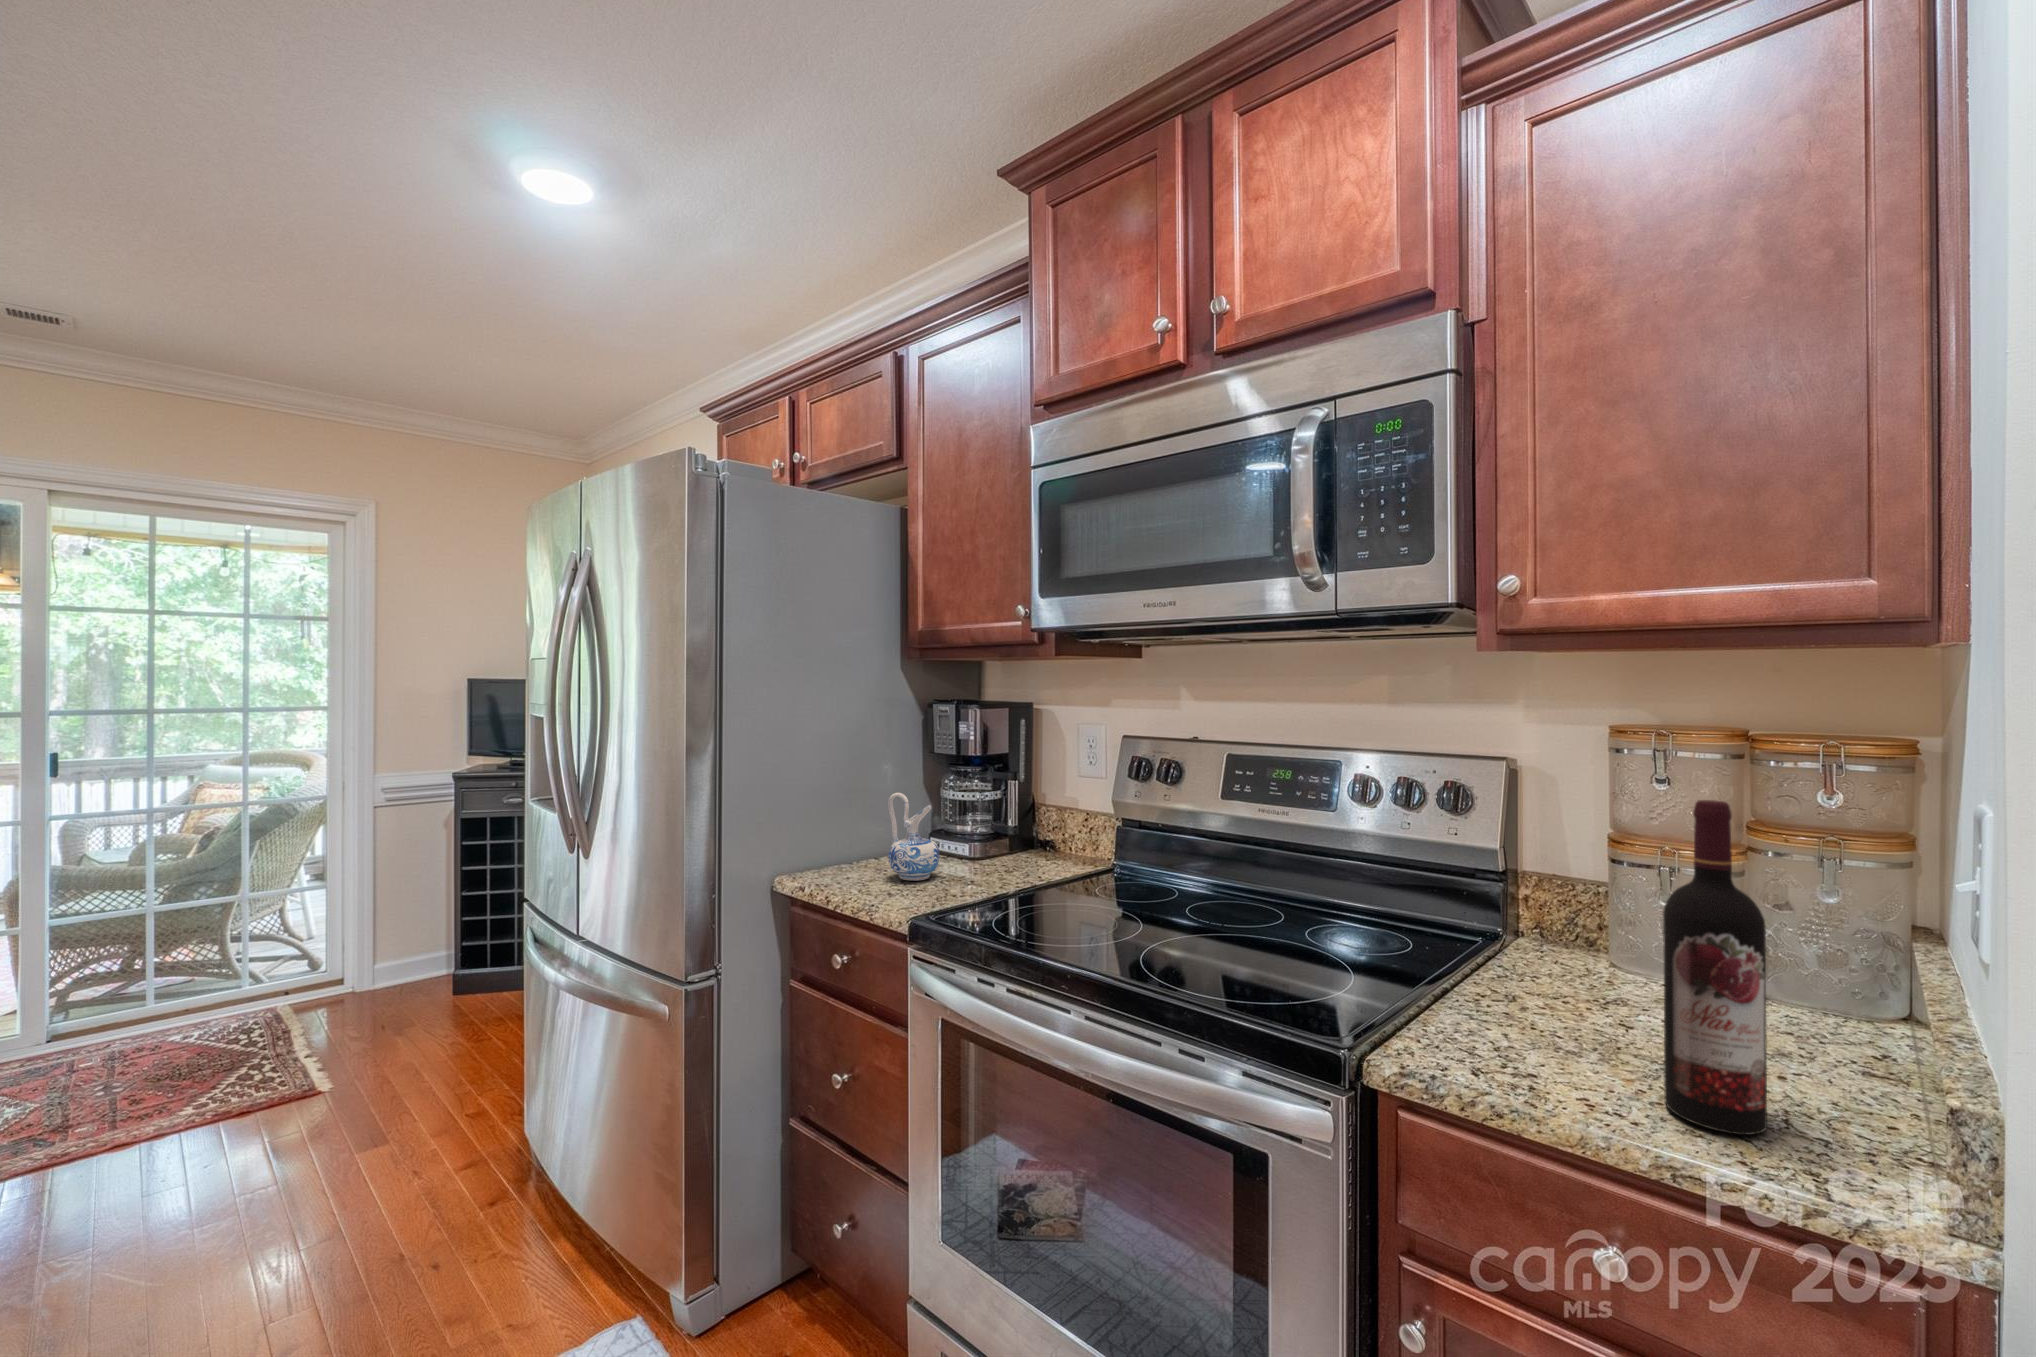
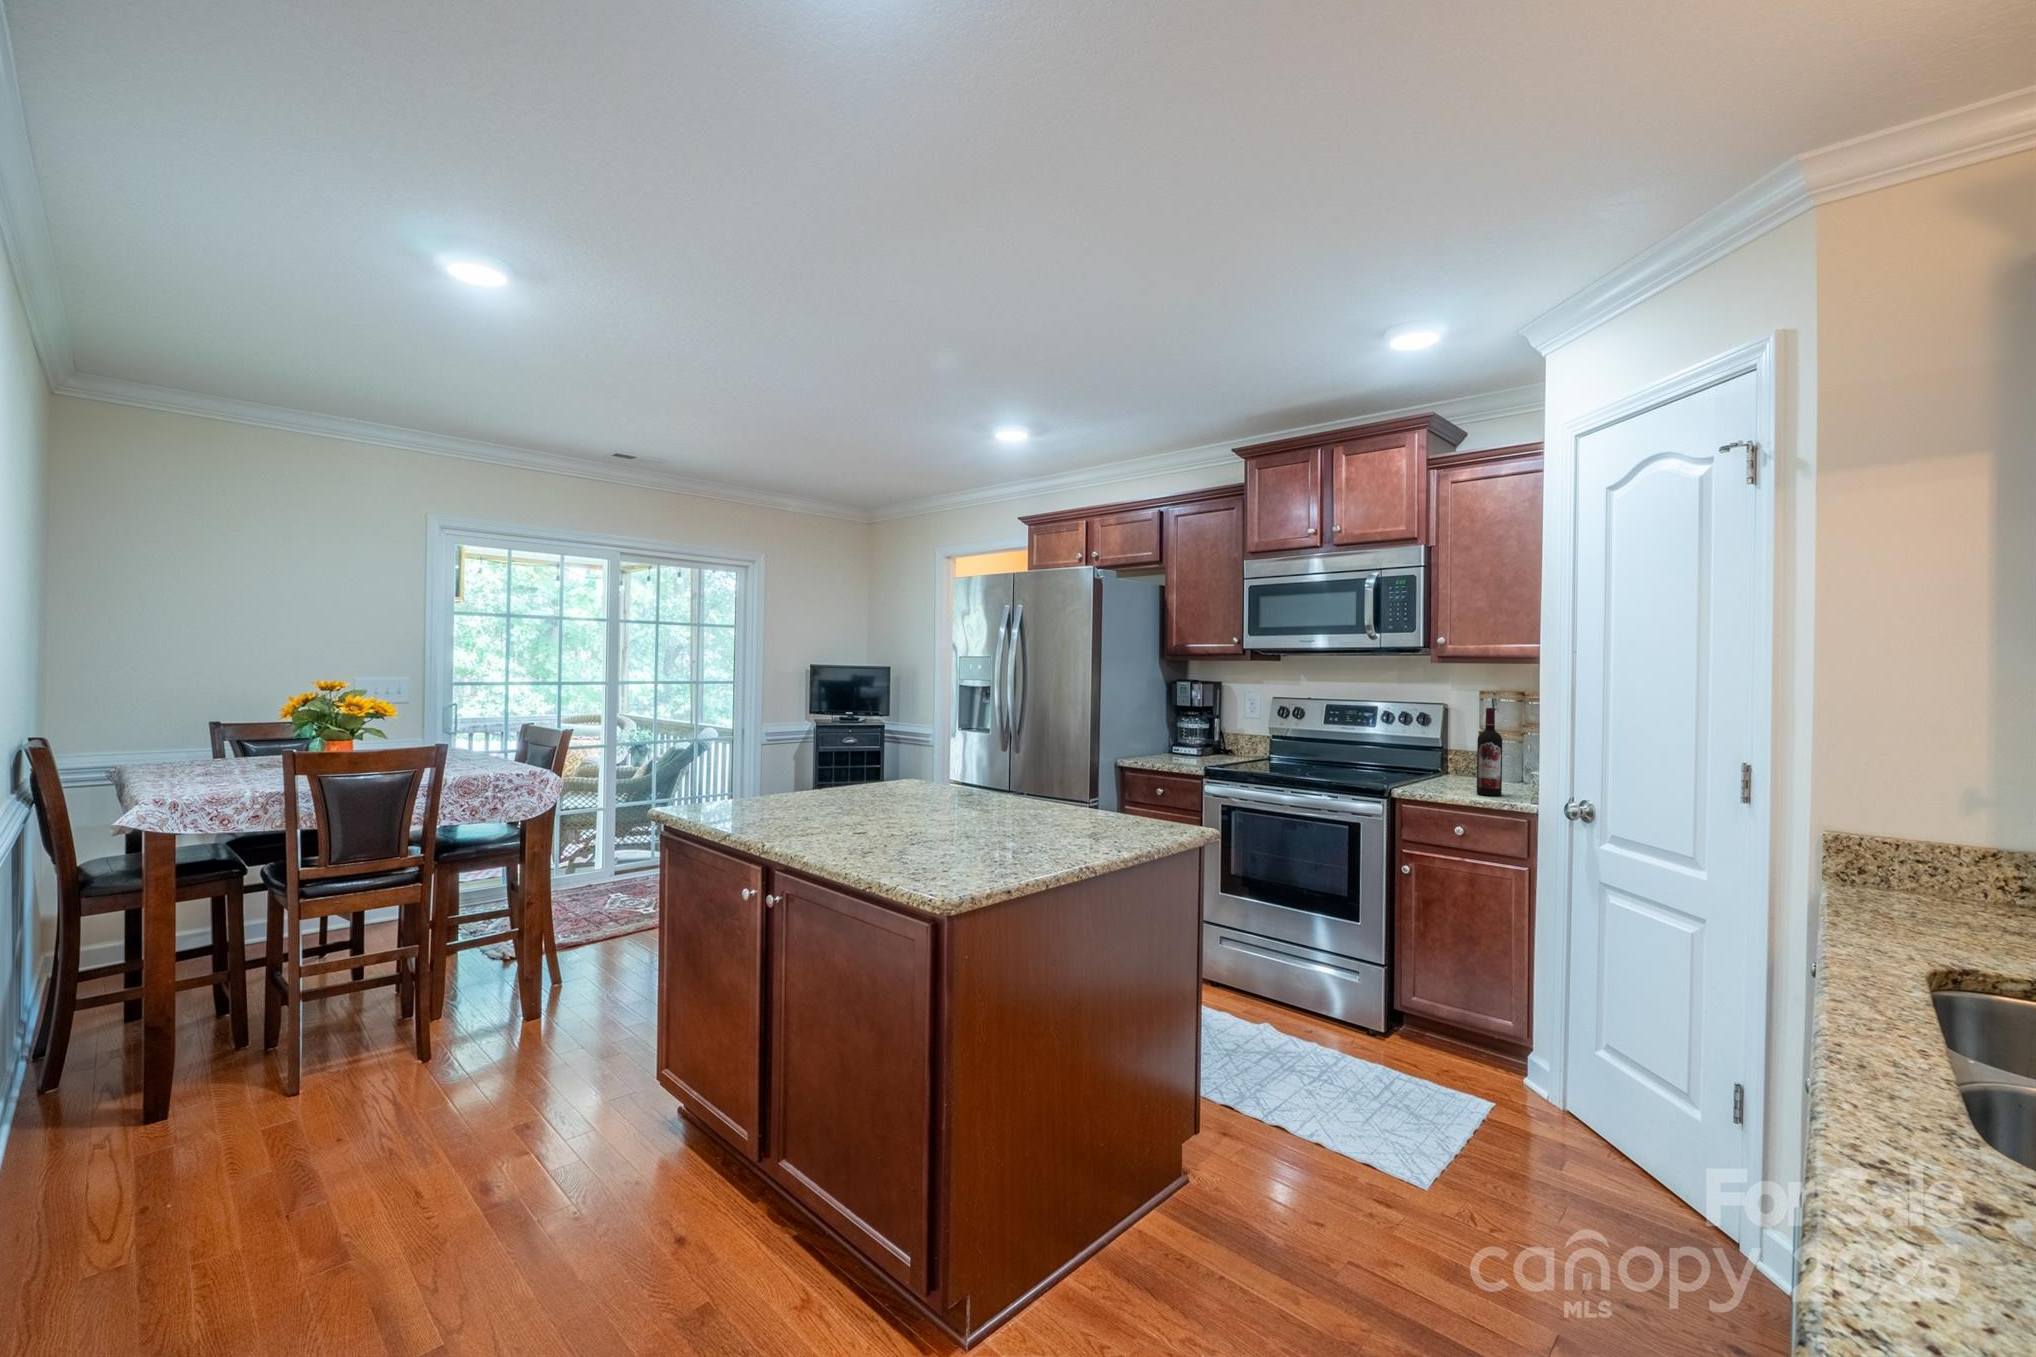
ceramic pitcher: present [888,793,939,881] -> none [1167,722,1191,761]

